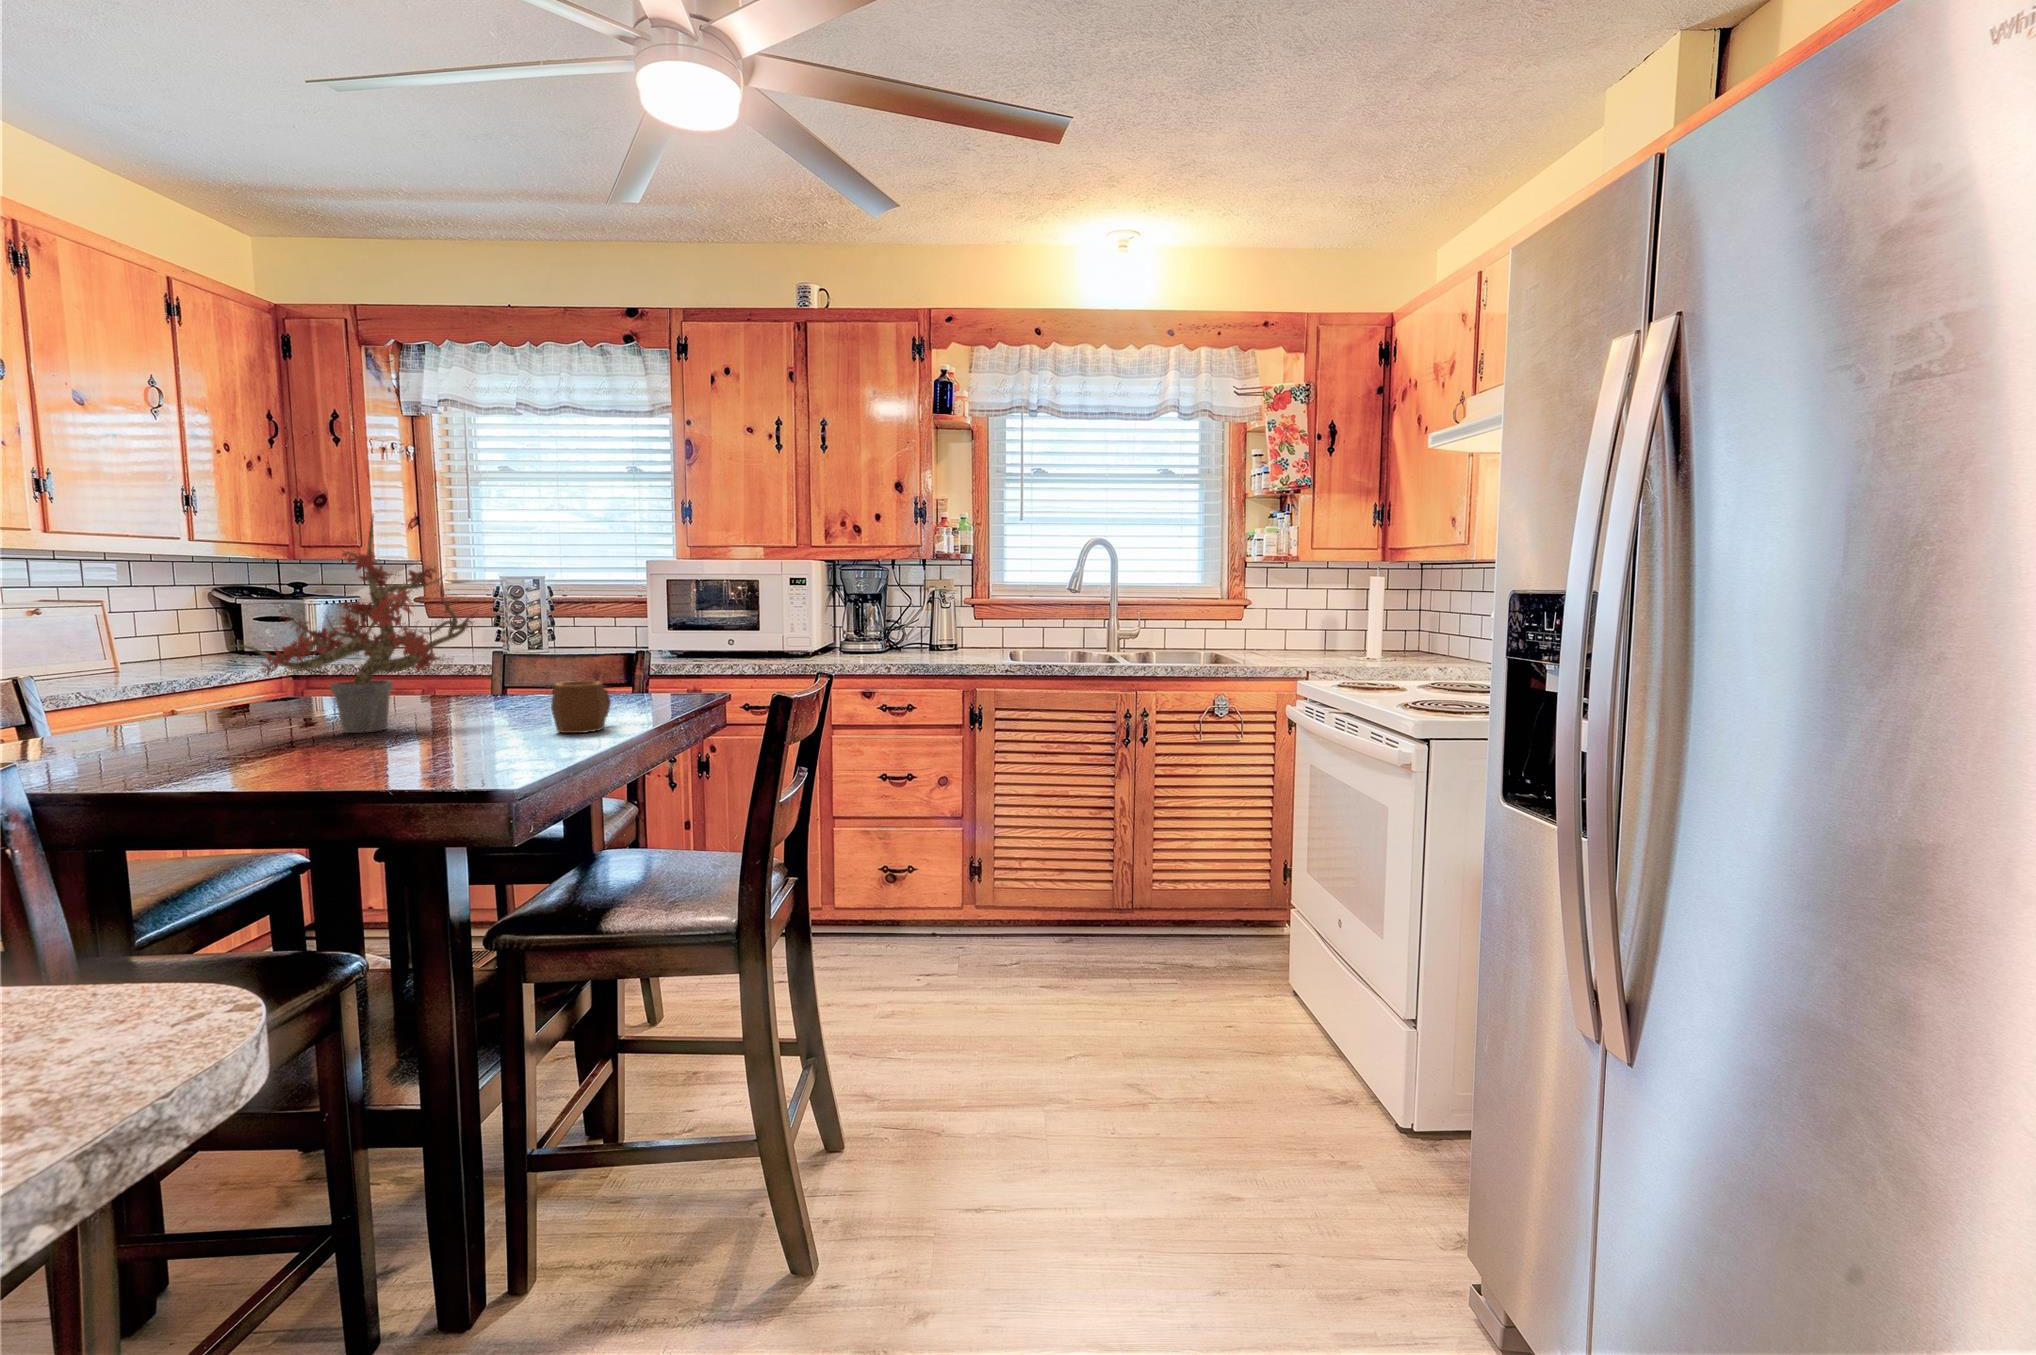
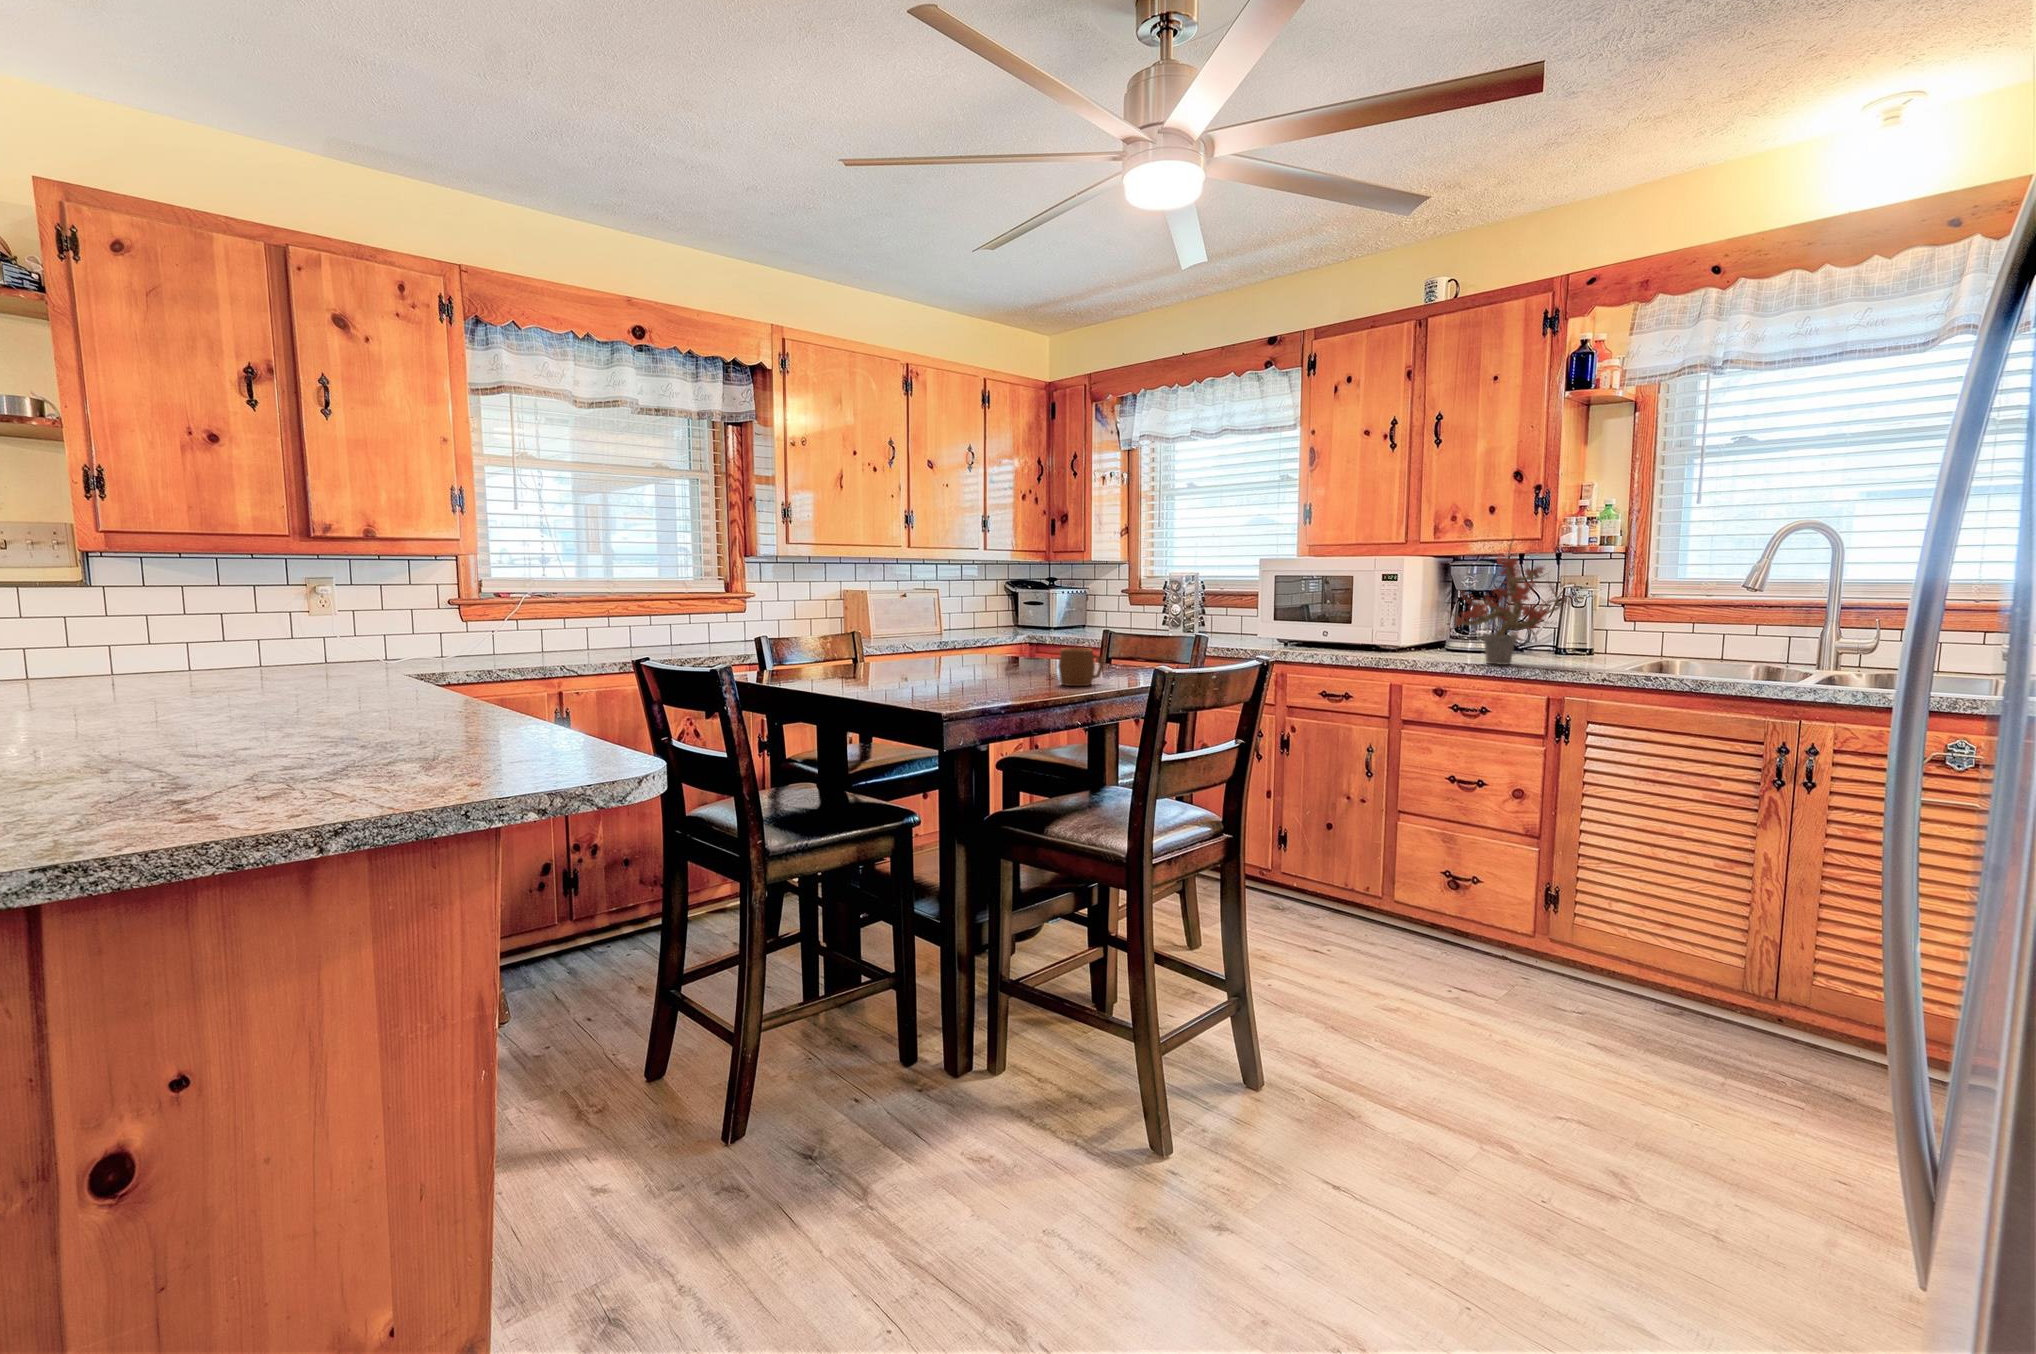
potted plant: present [231,515,479,733] -> present [1450,546,1572,665]

